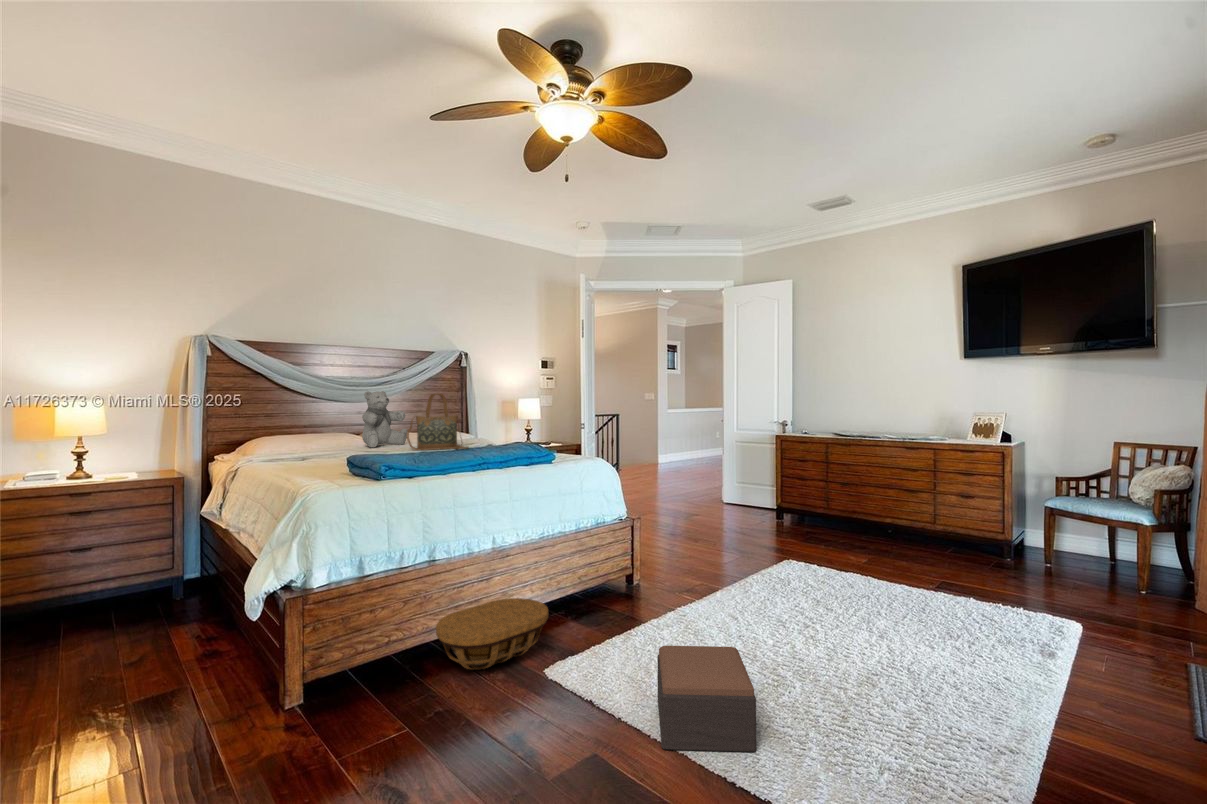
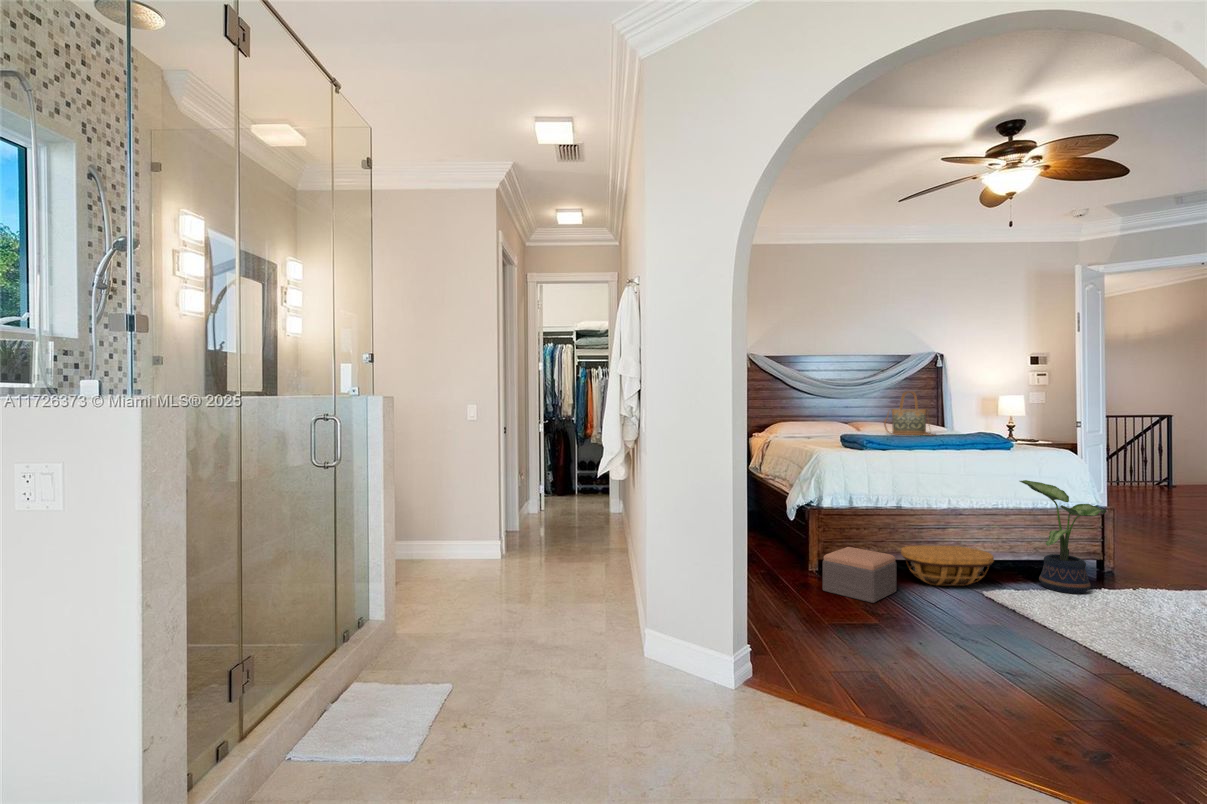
teddy bear: present [362,391,407,447] -> none [850,390,886,432]
potted plant: none [565,500,643,632] -> present [1020,480,1106,594]
footstool: present [657,646,756,752] -> present [823,547,897,603]

